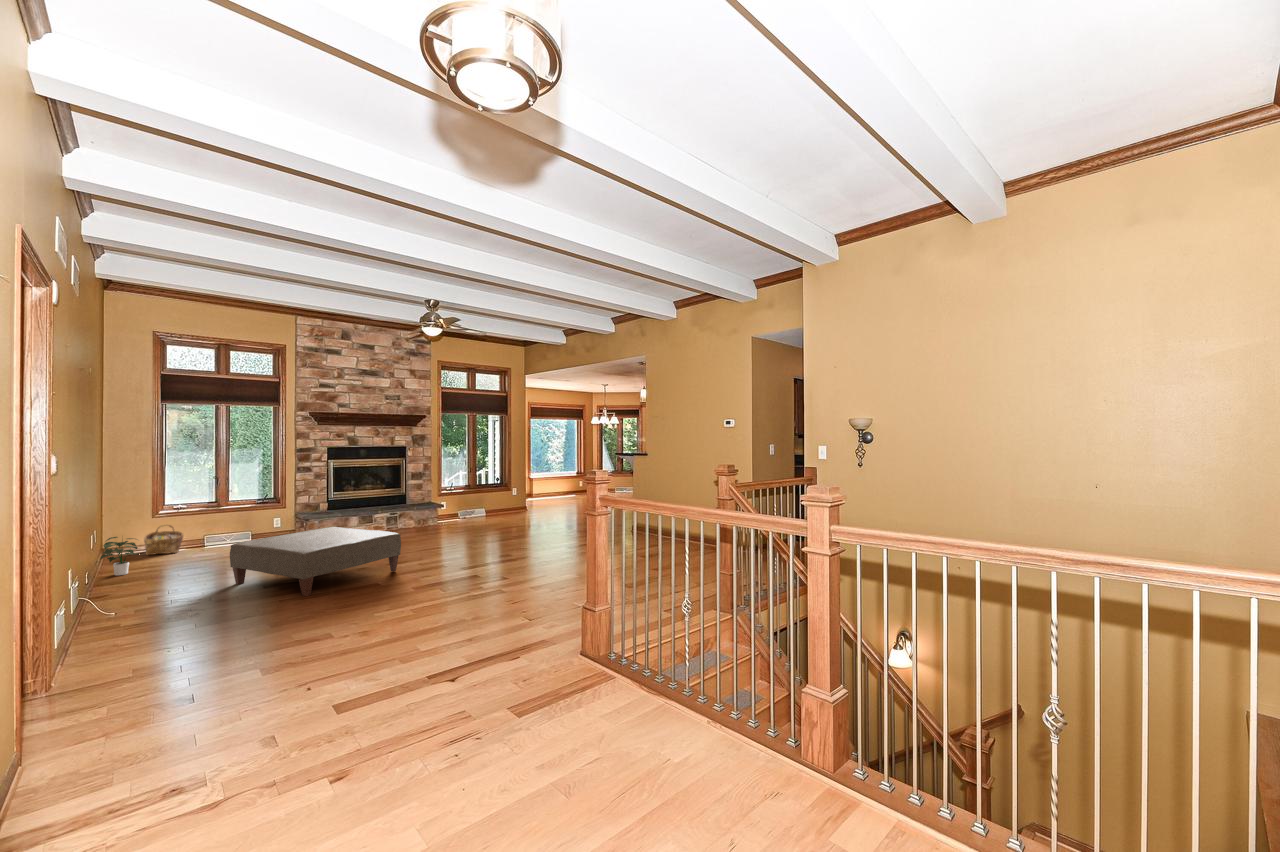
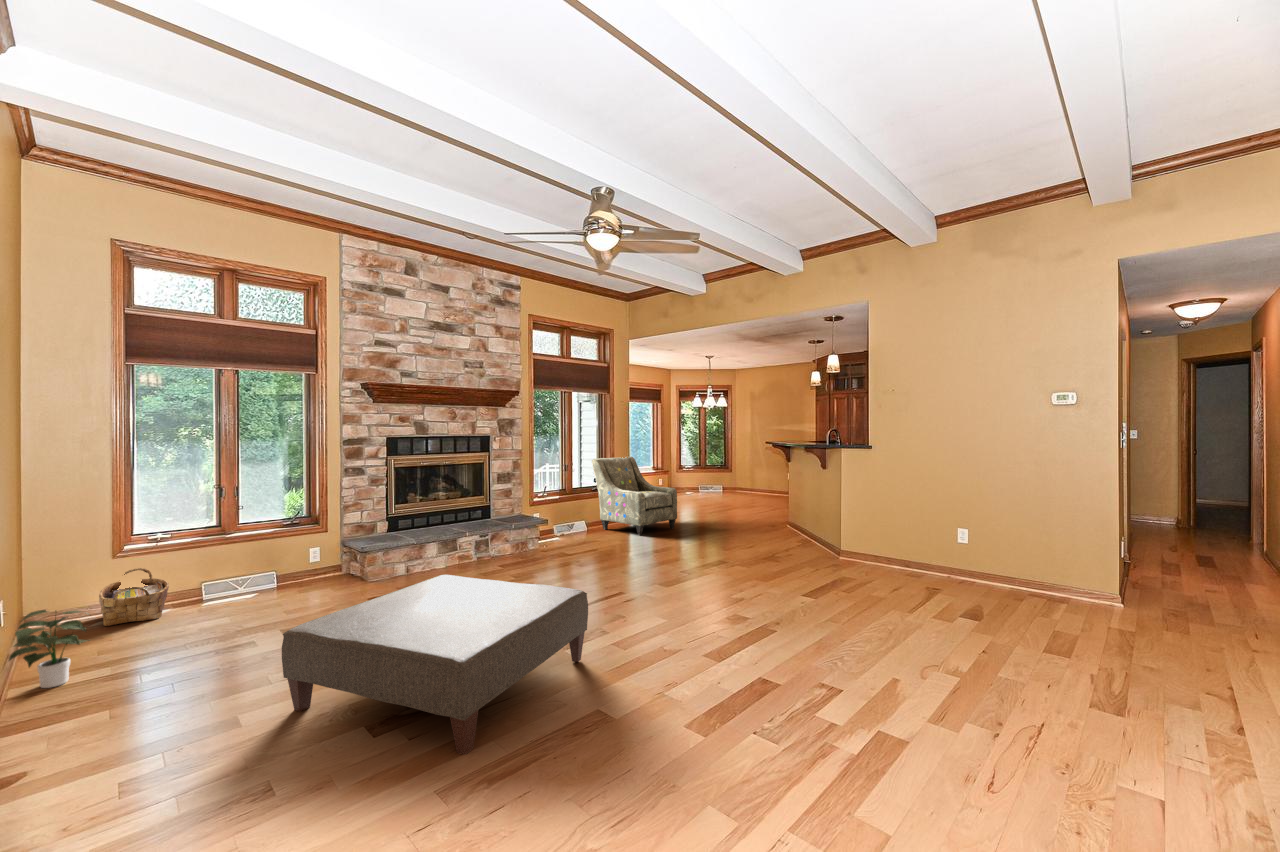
armchair: none [492,462,553,518] -> present [592,457,677,535]

